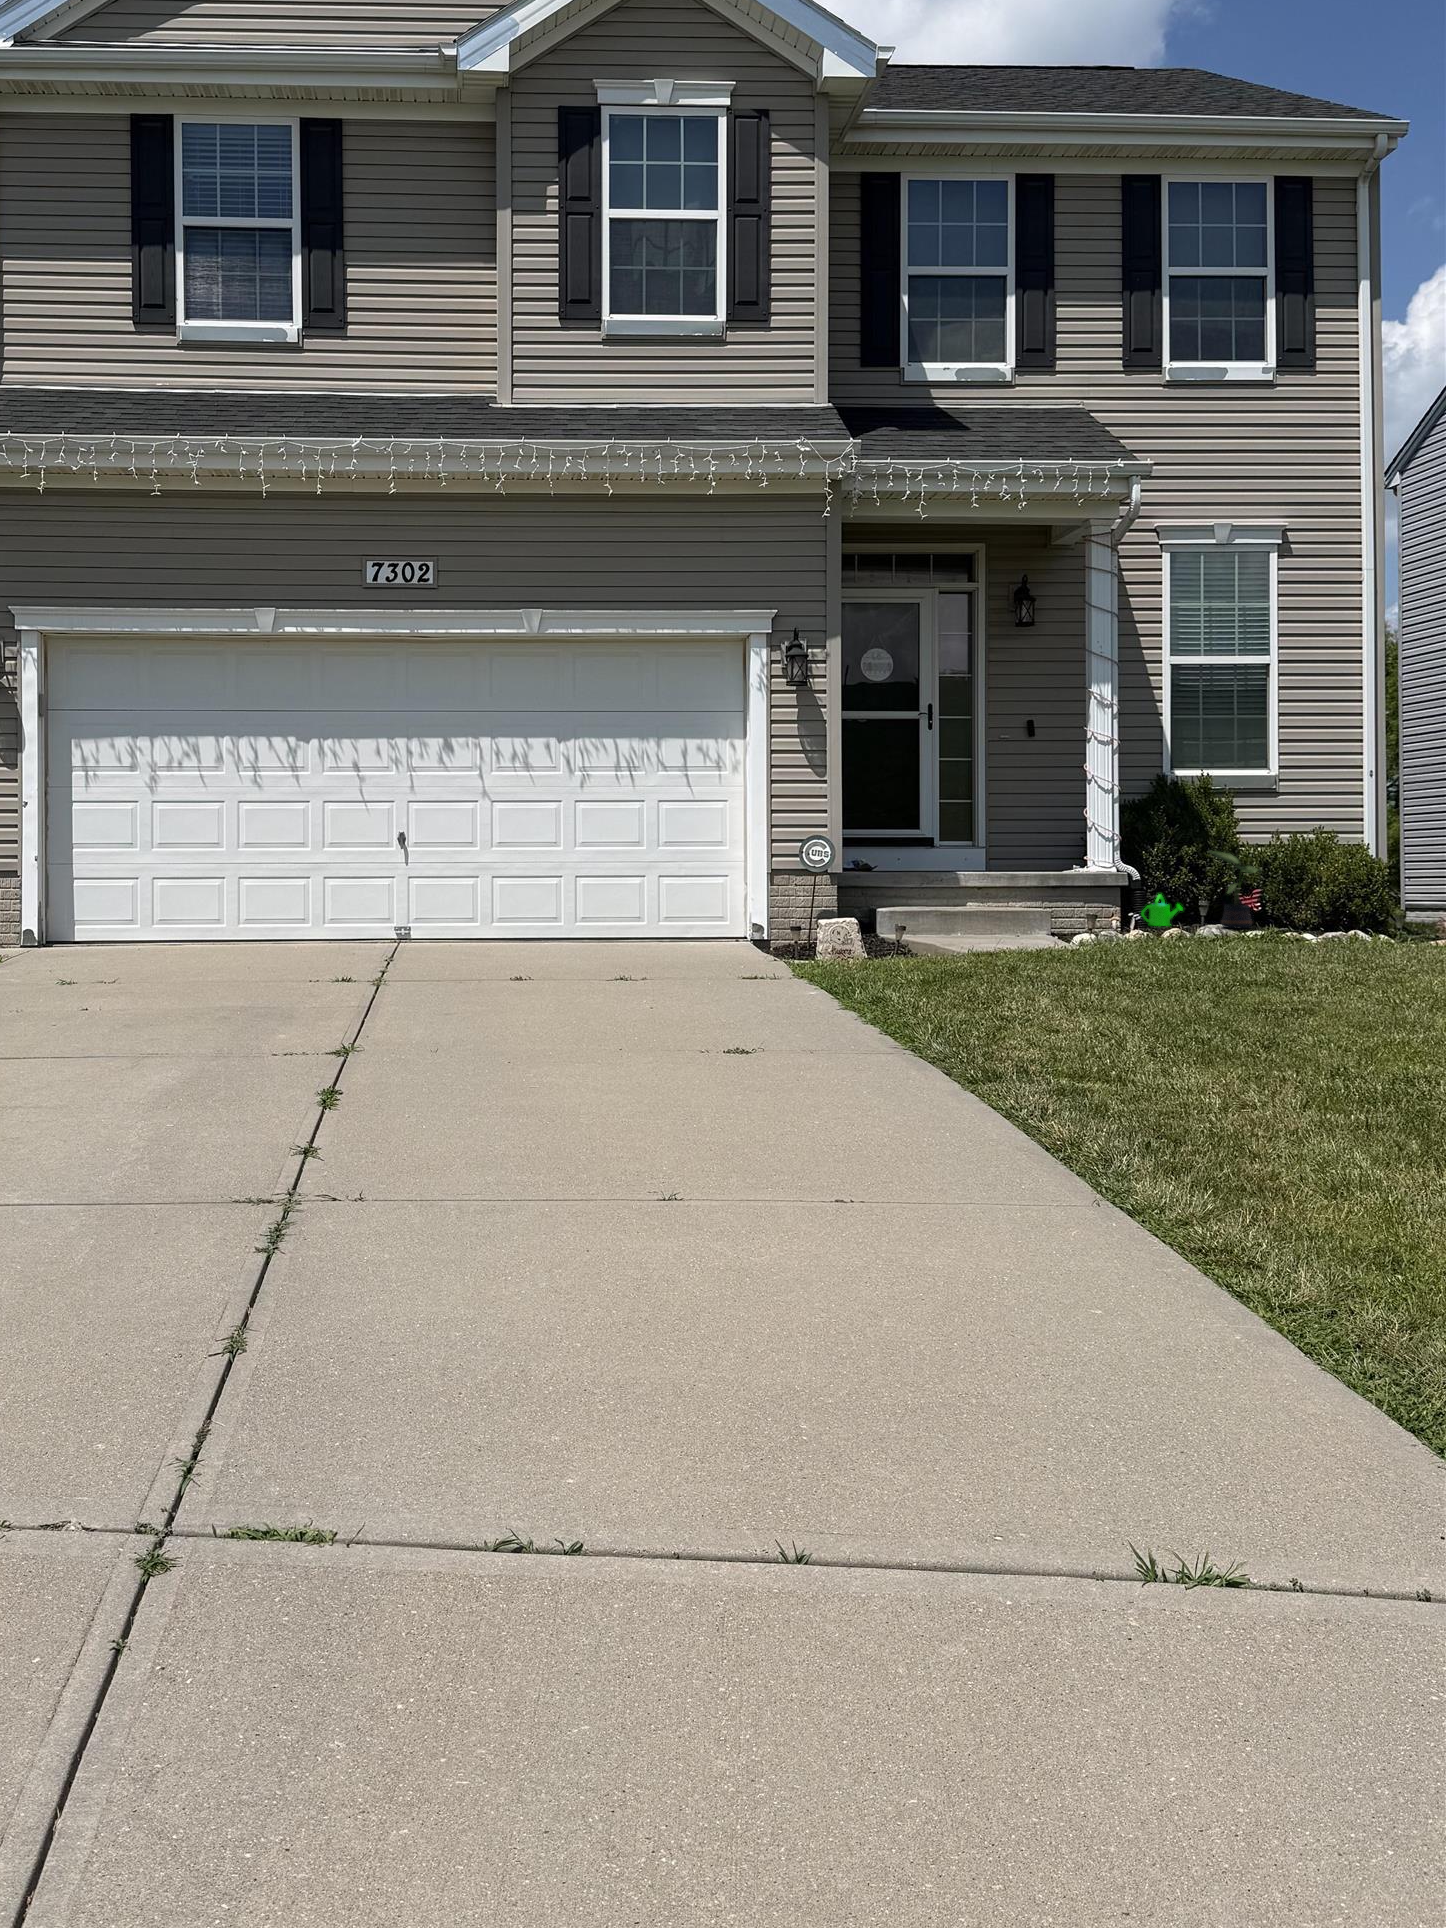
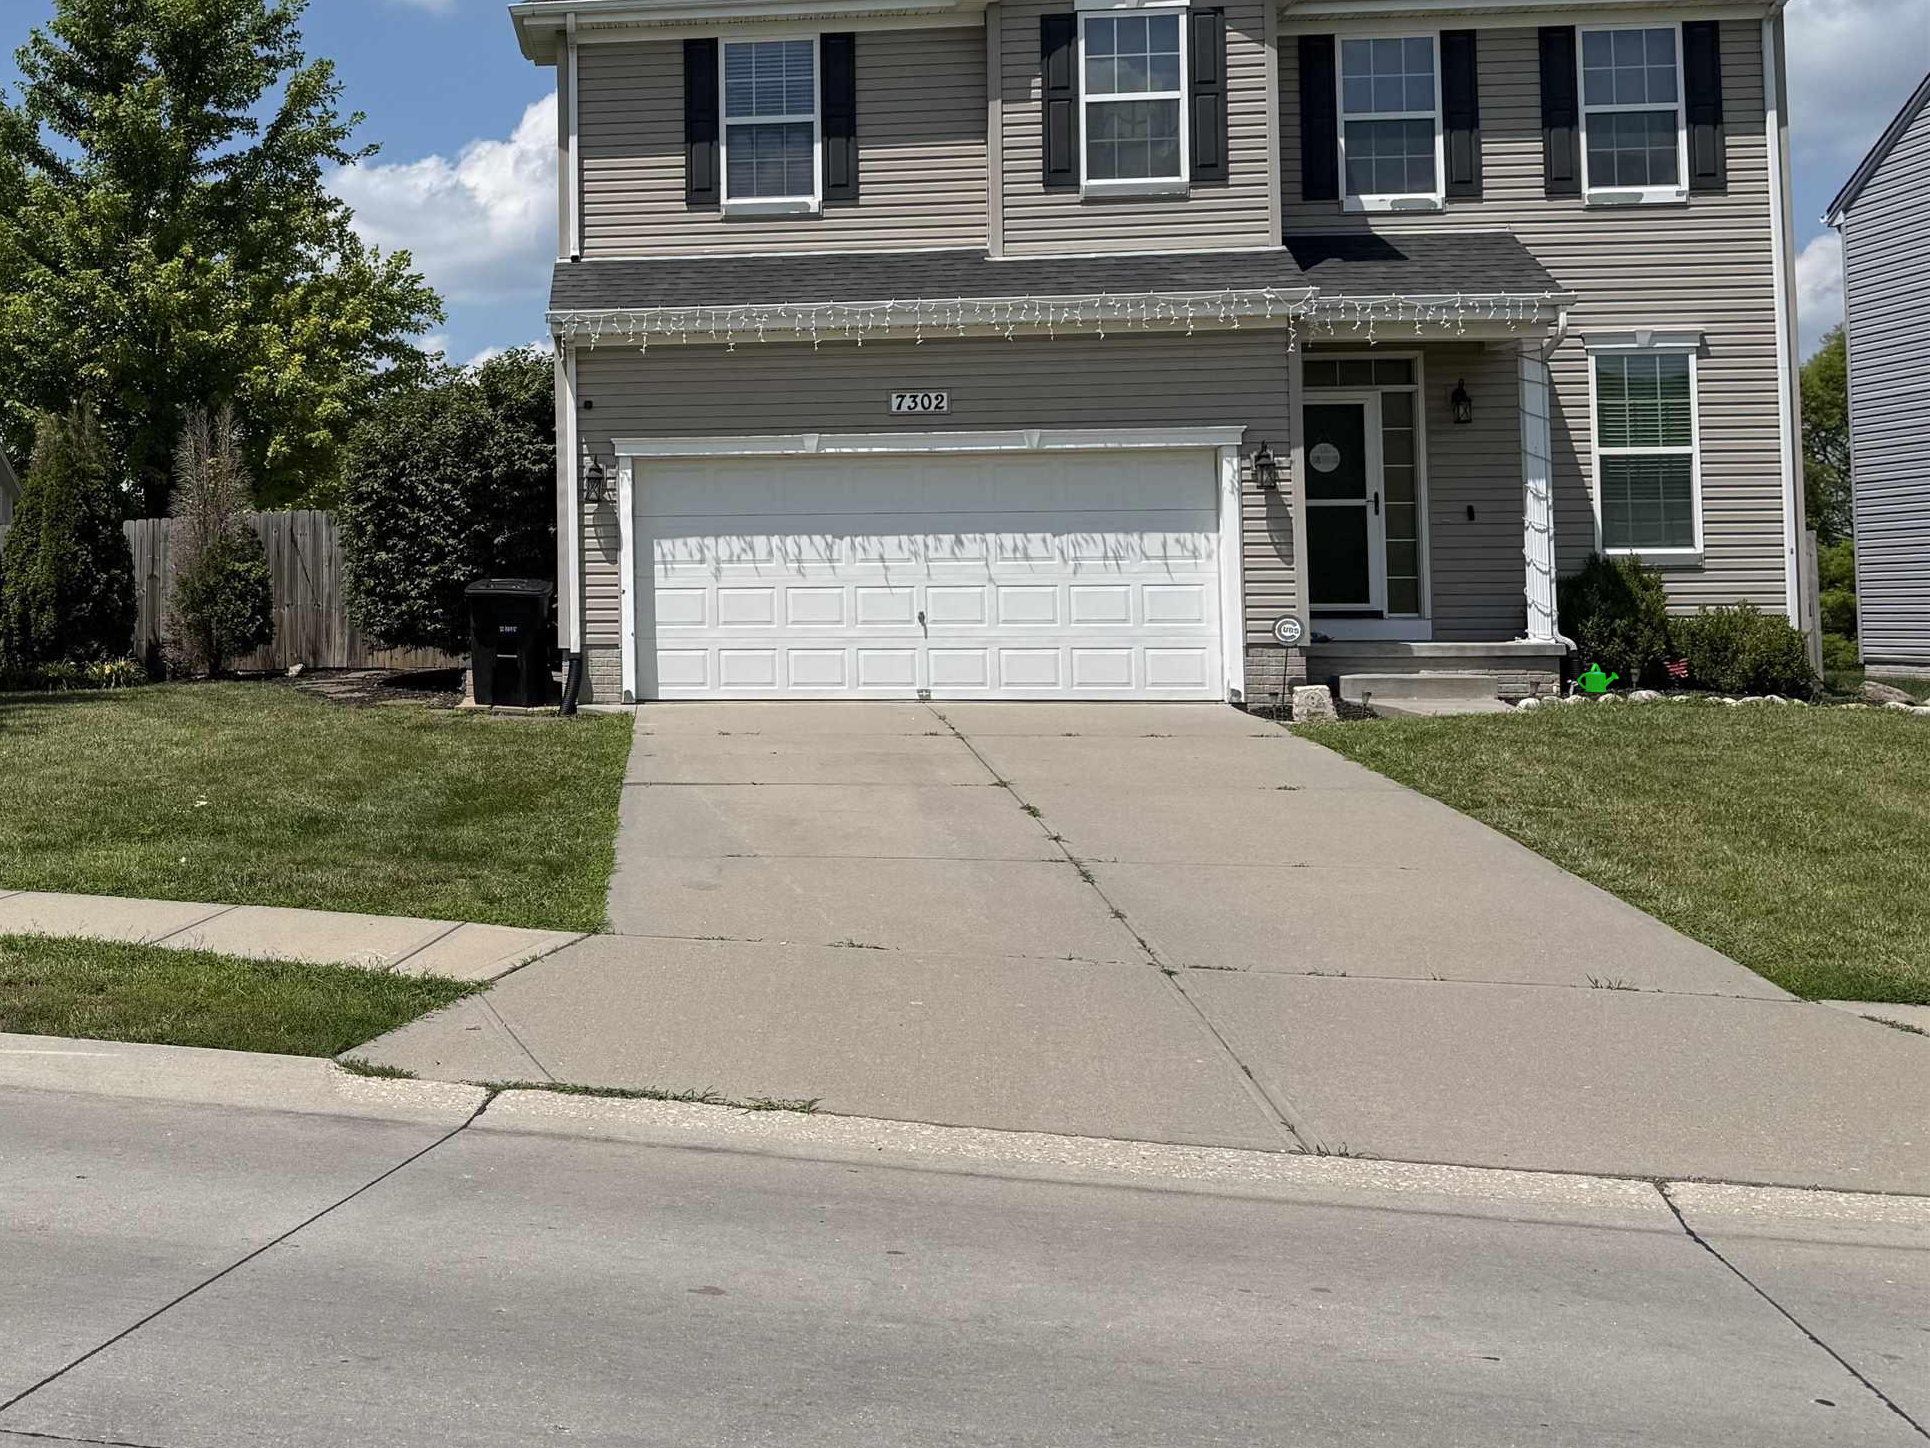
potted plant: present [1209,851,1261,928] -> none [1640,626,1694,695]

